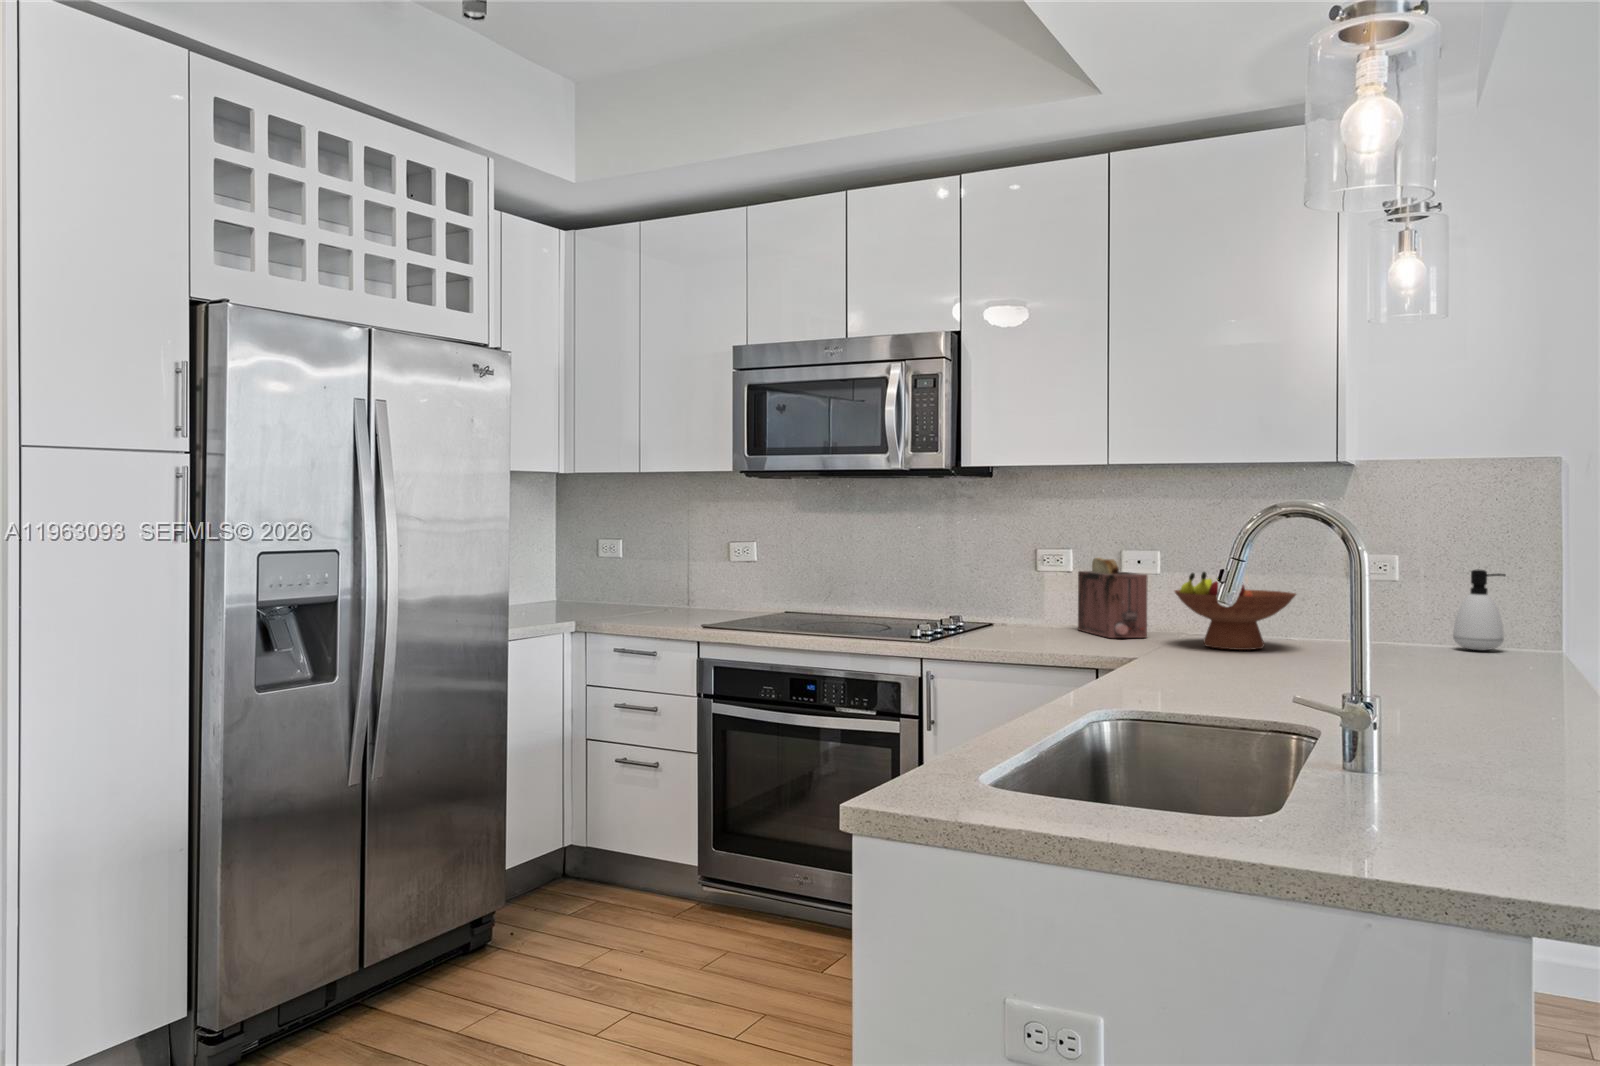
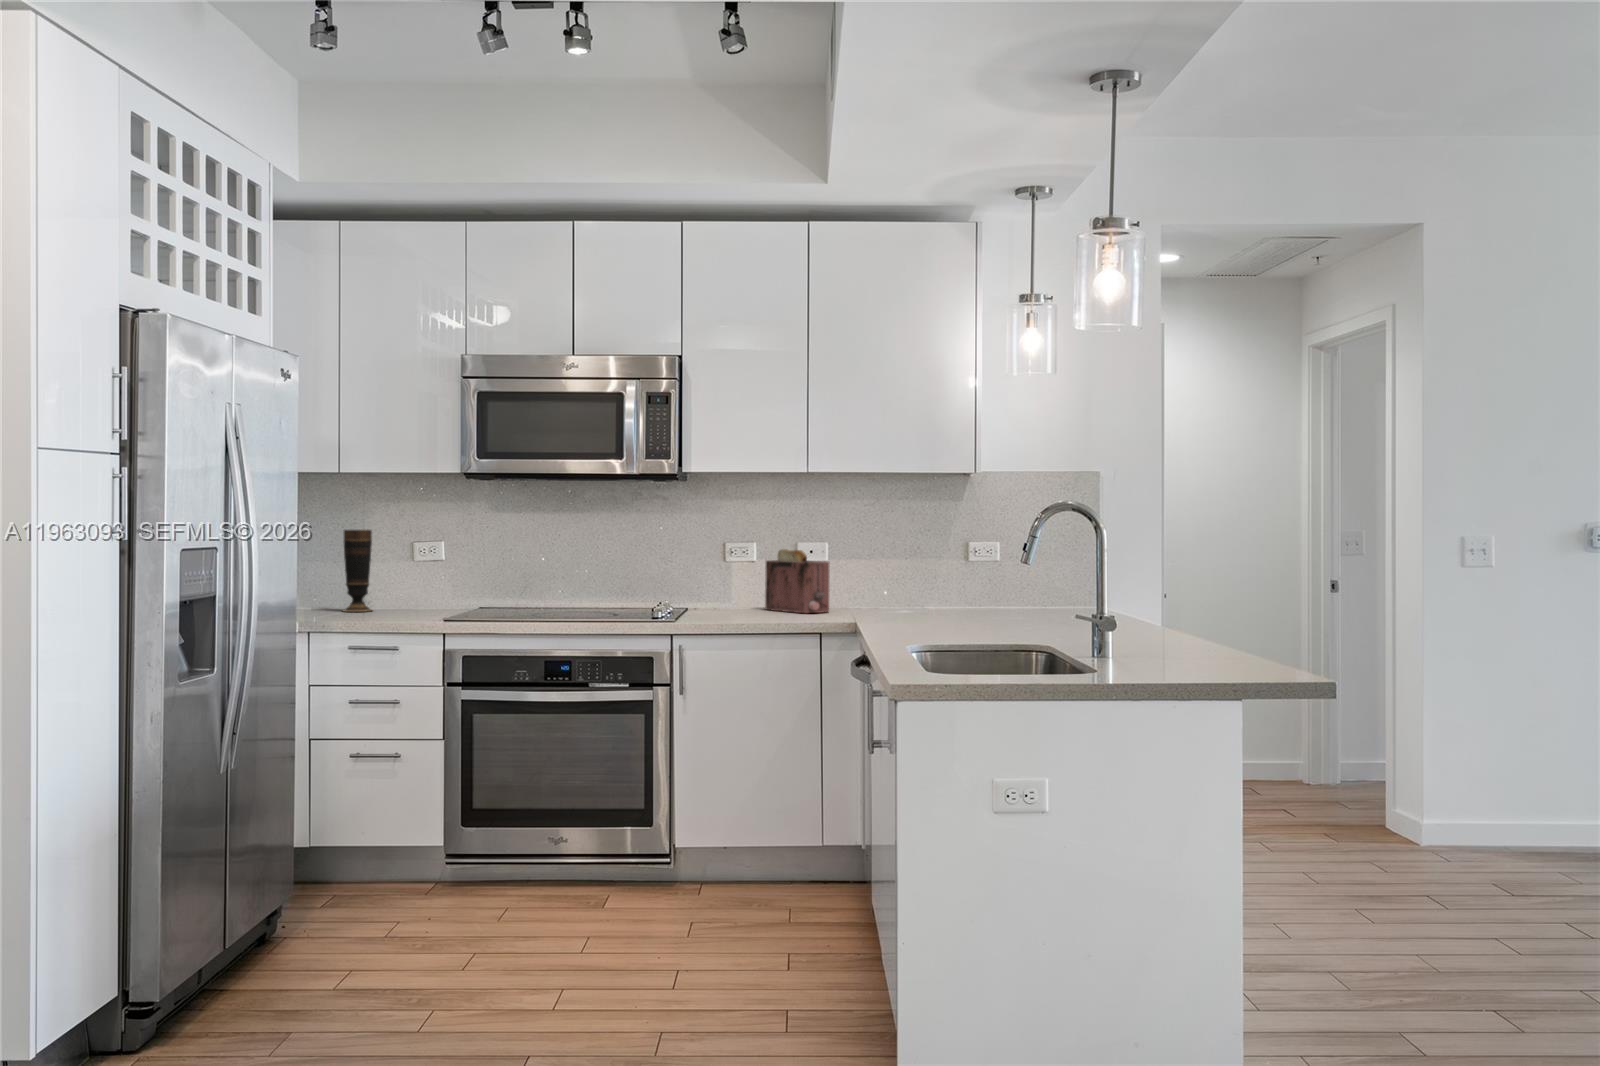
vase: none [651,531,682,613] -> present [344,530,372,612]
soap dispenser: present [1453,569,1506,650] -> none [1034,553,1066,610]
fruit bowl: present [1174,572,1296,650] -> none [858,557,946,616]

